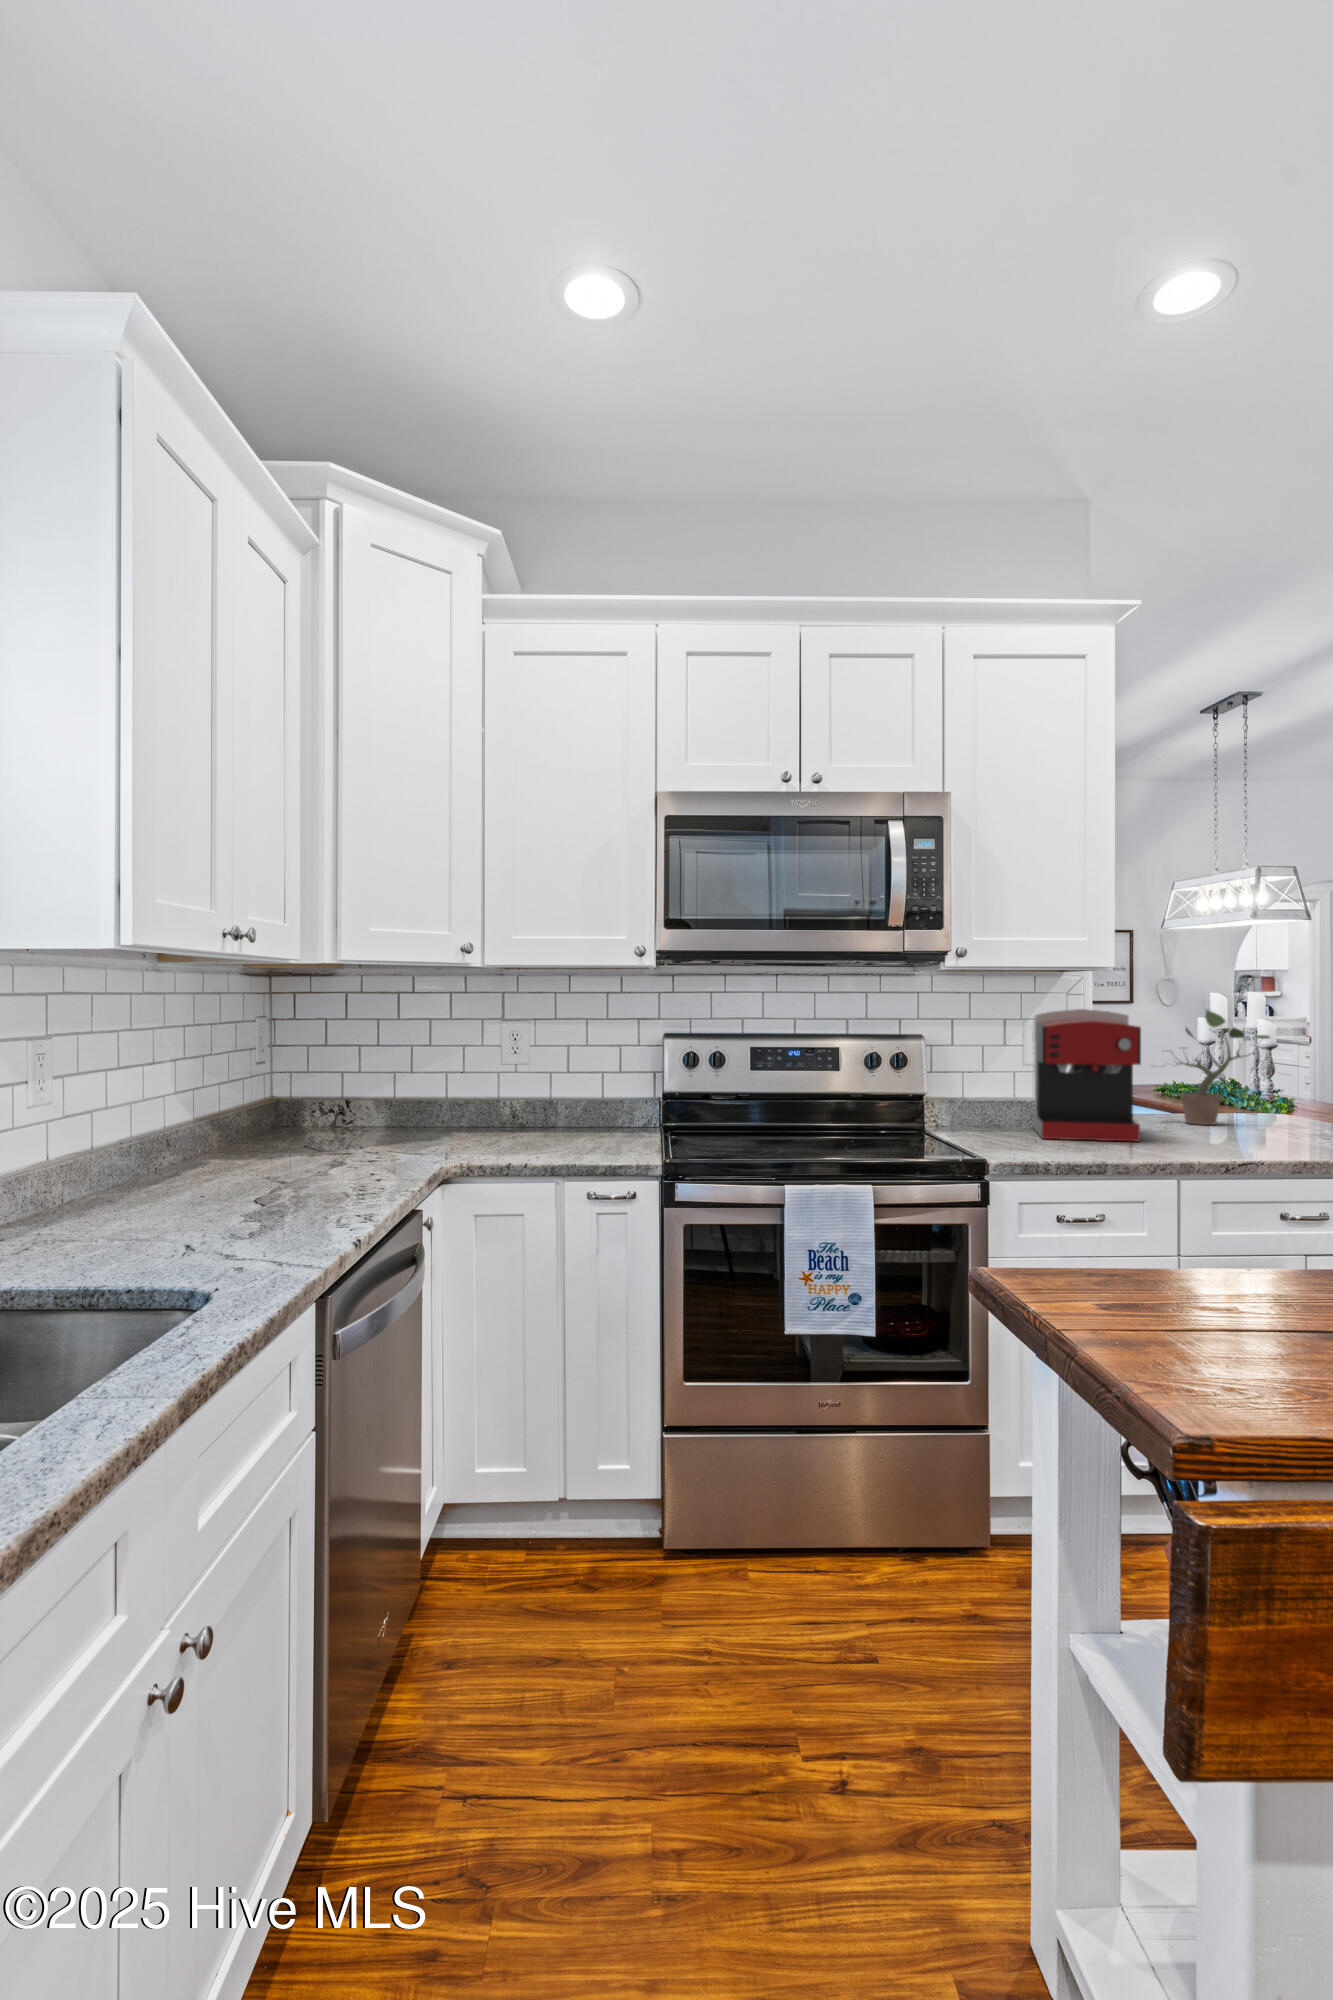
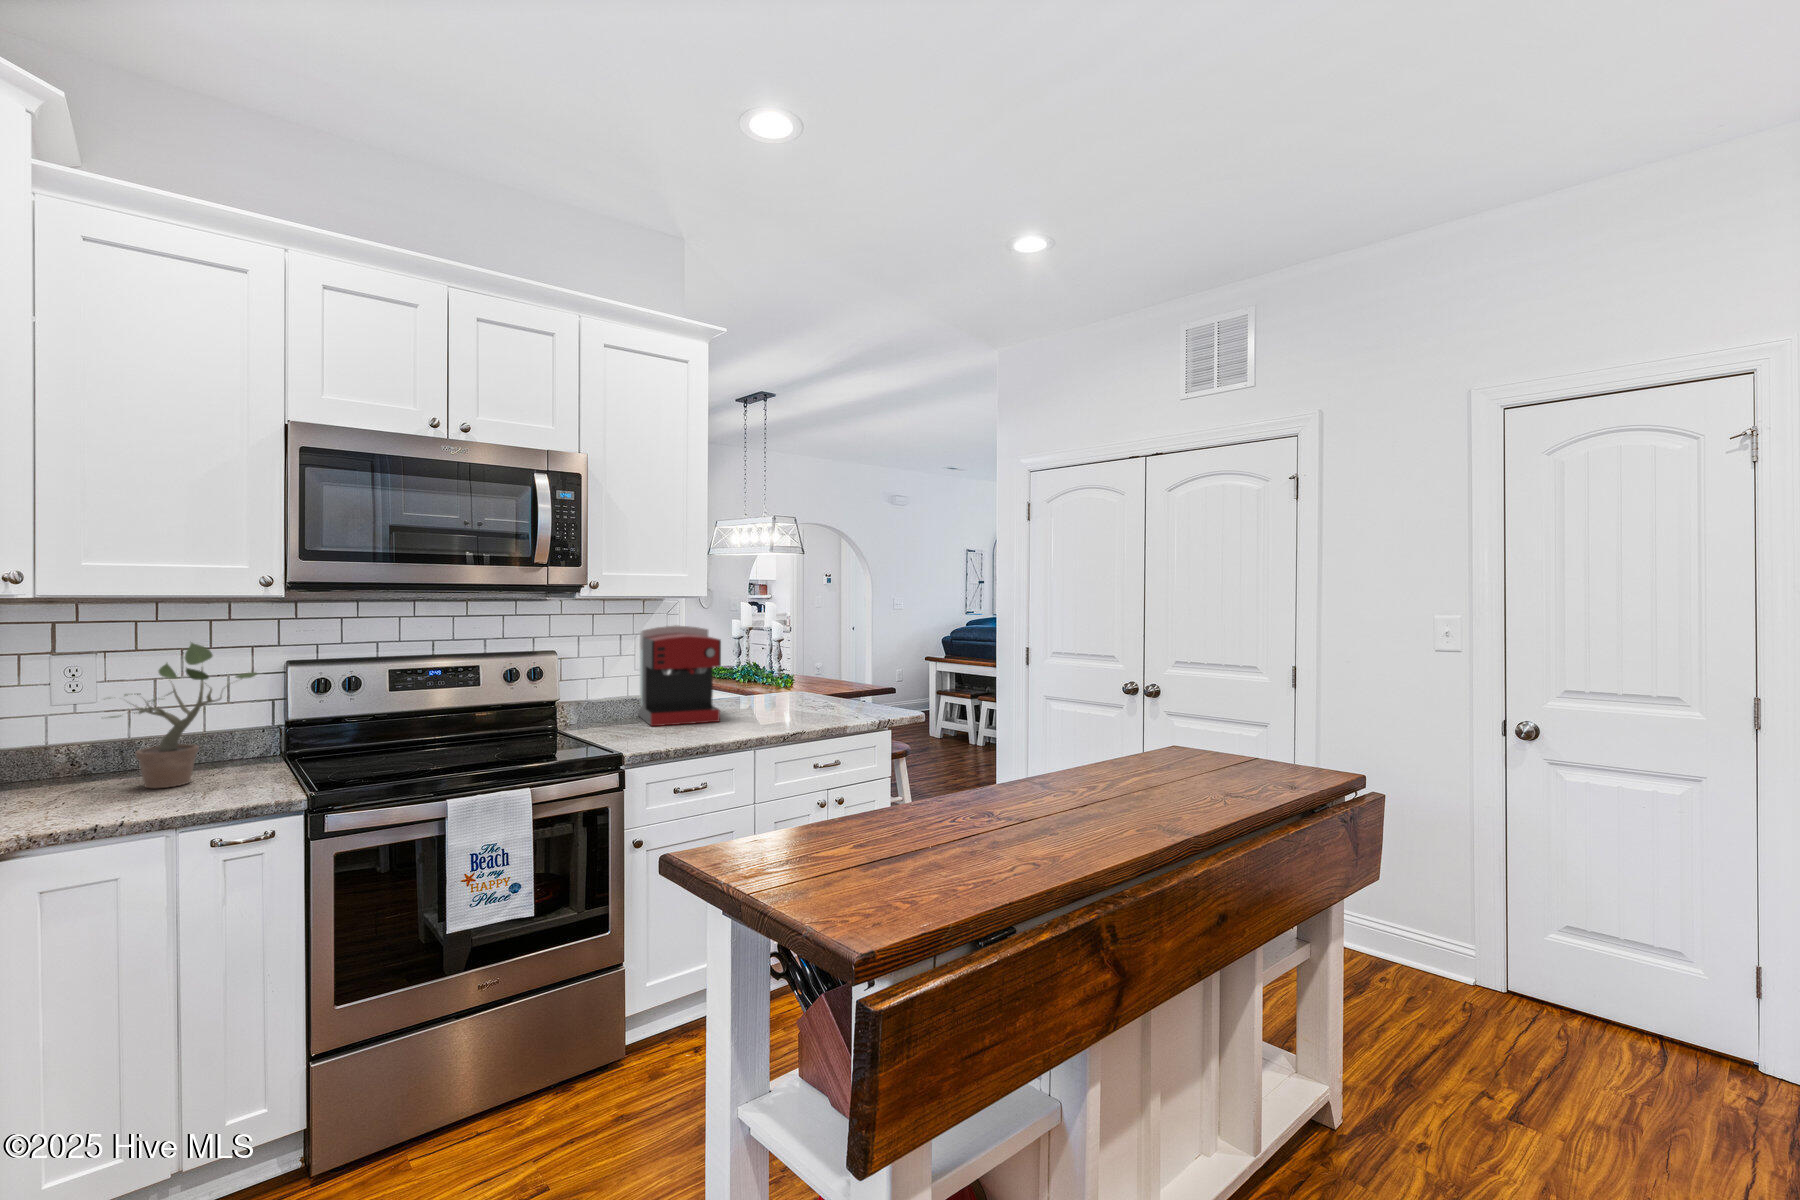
potted plant: present [1163,1010,1270,1125] -> present [109,643,257,788]

